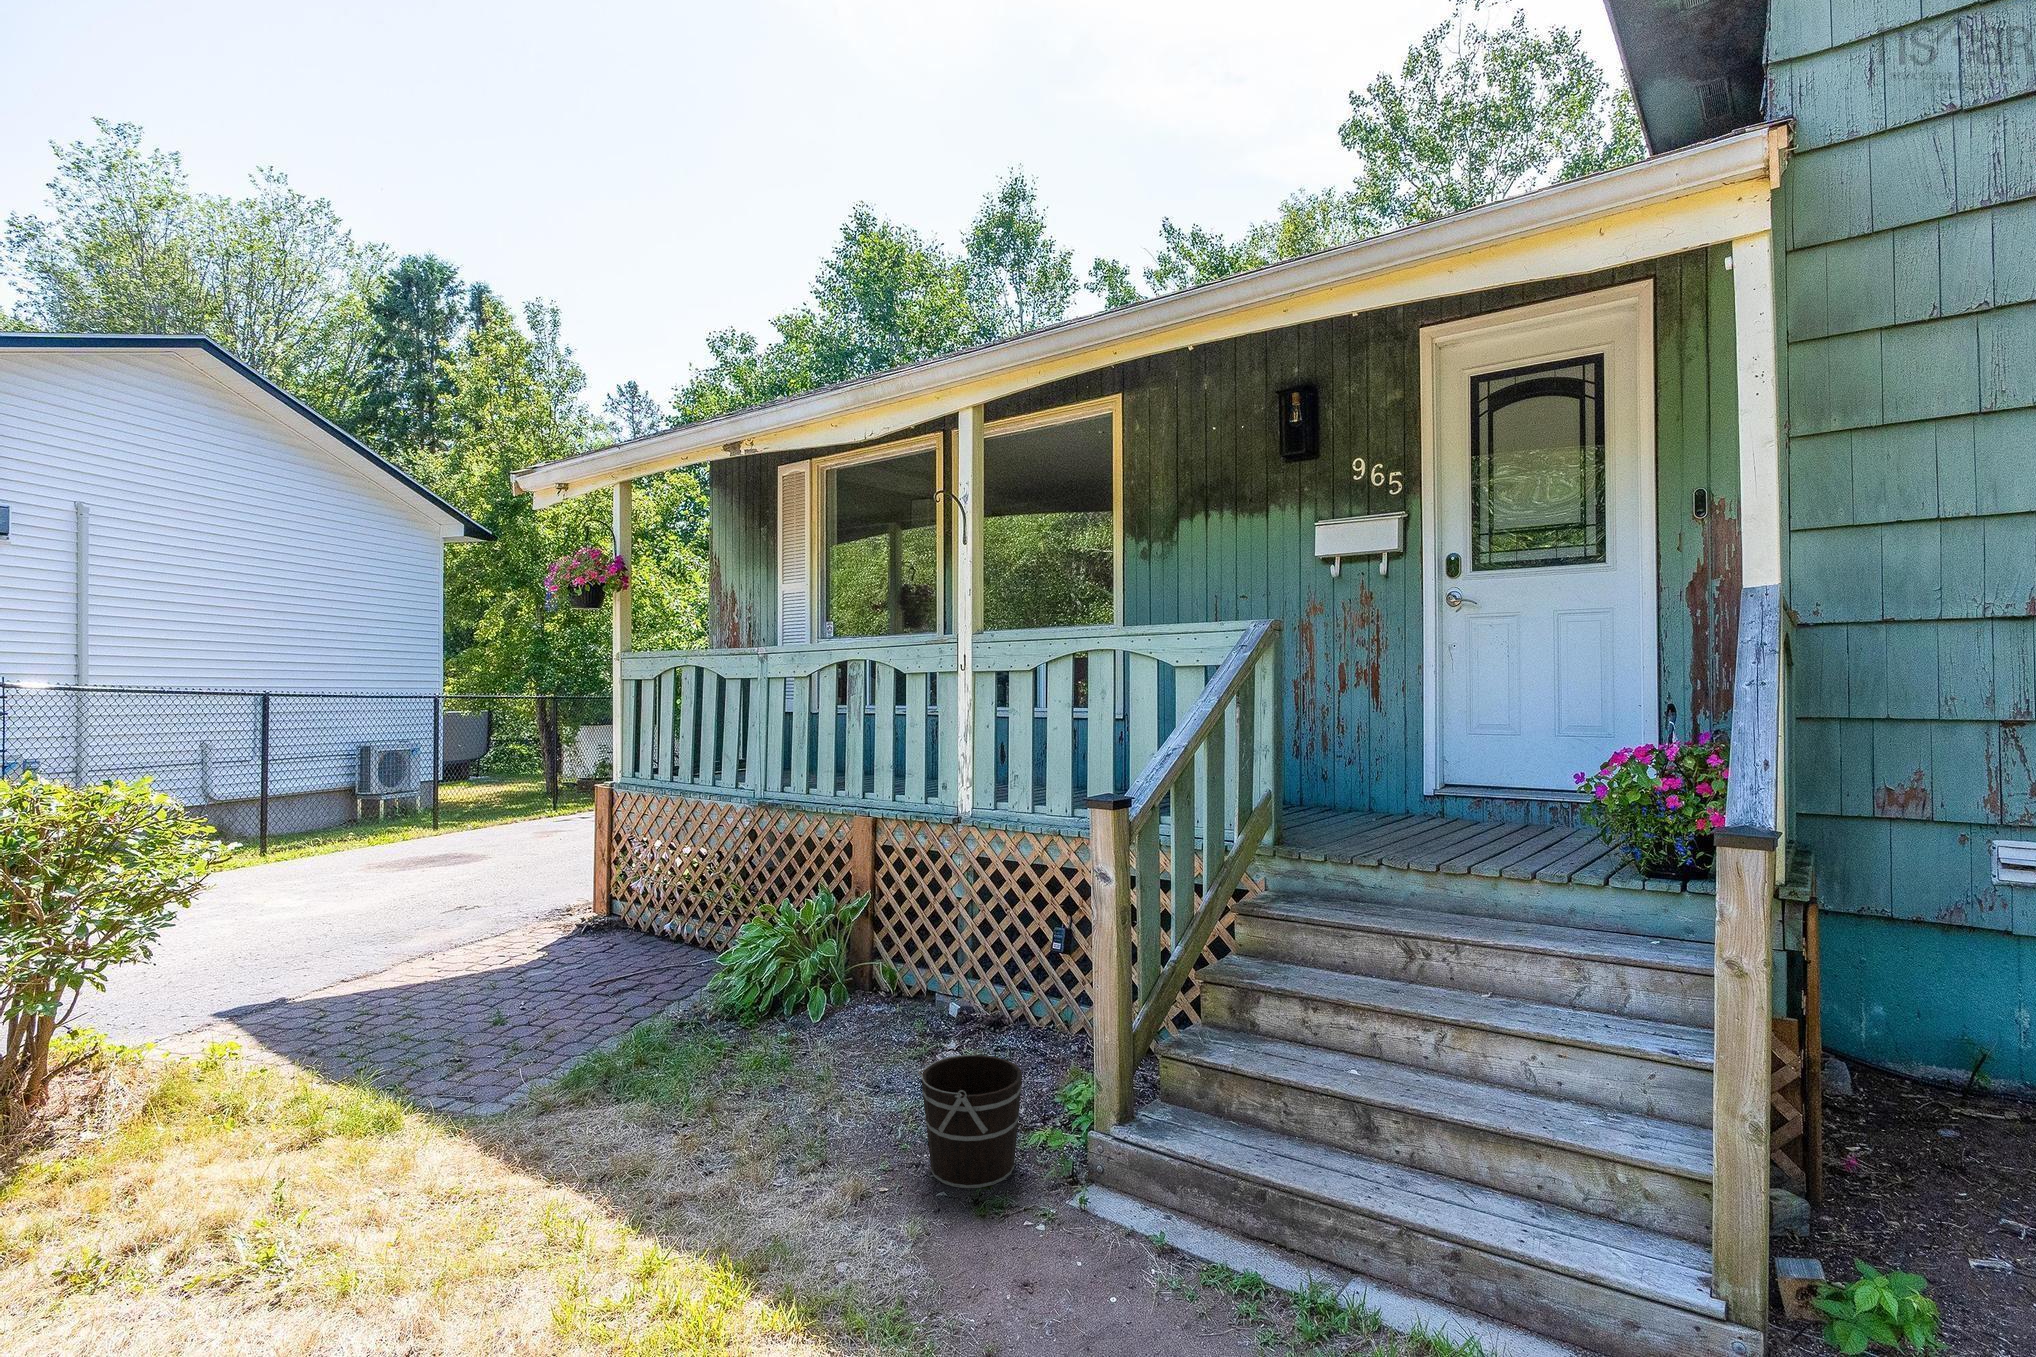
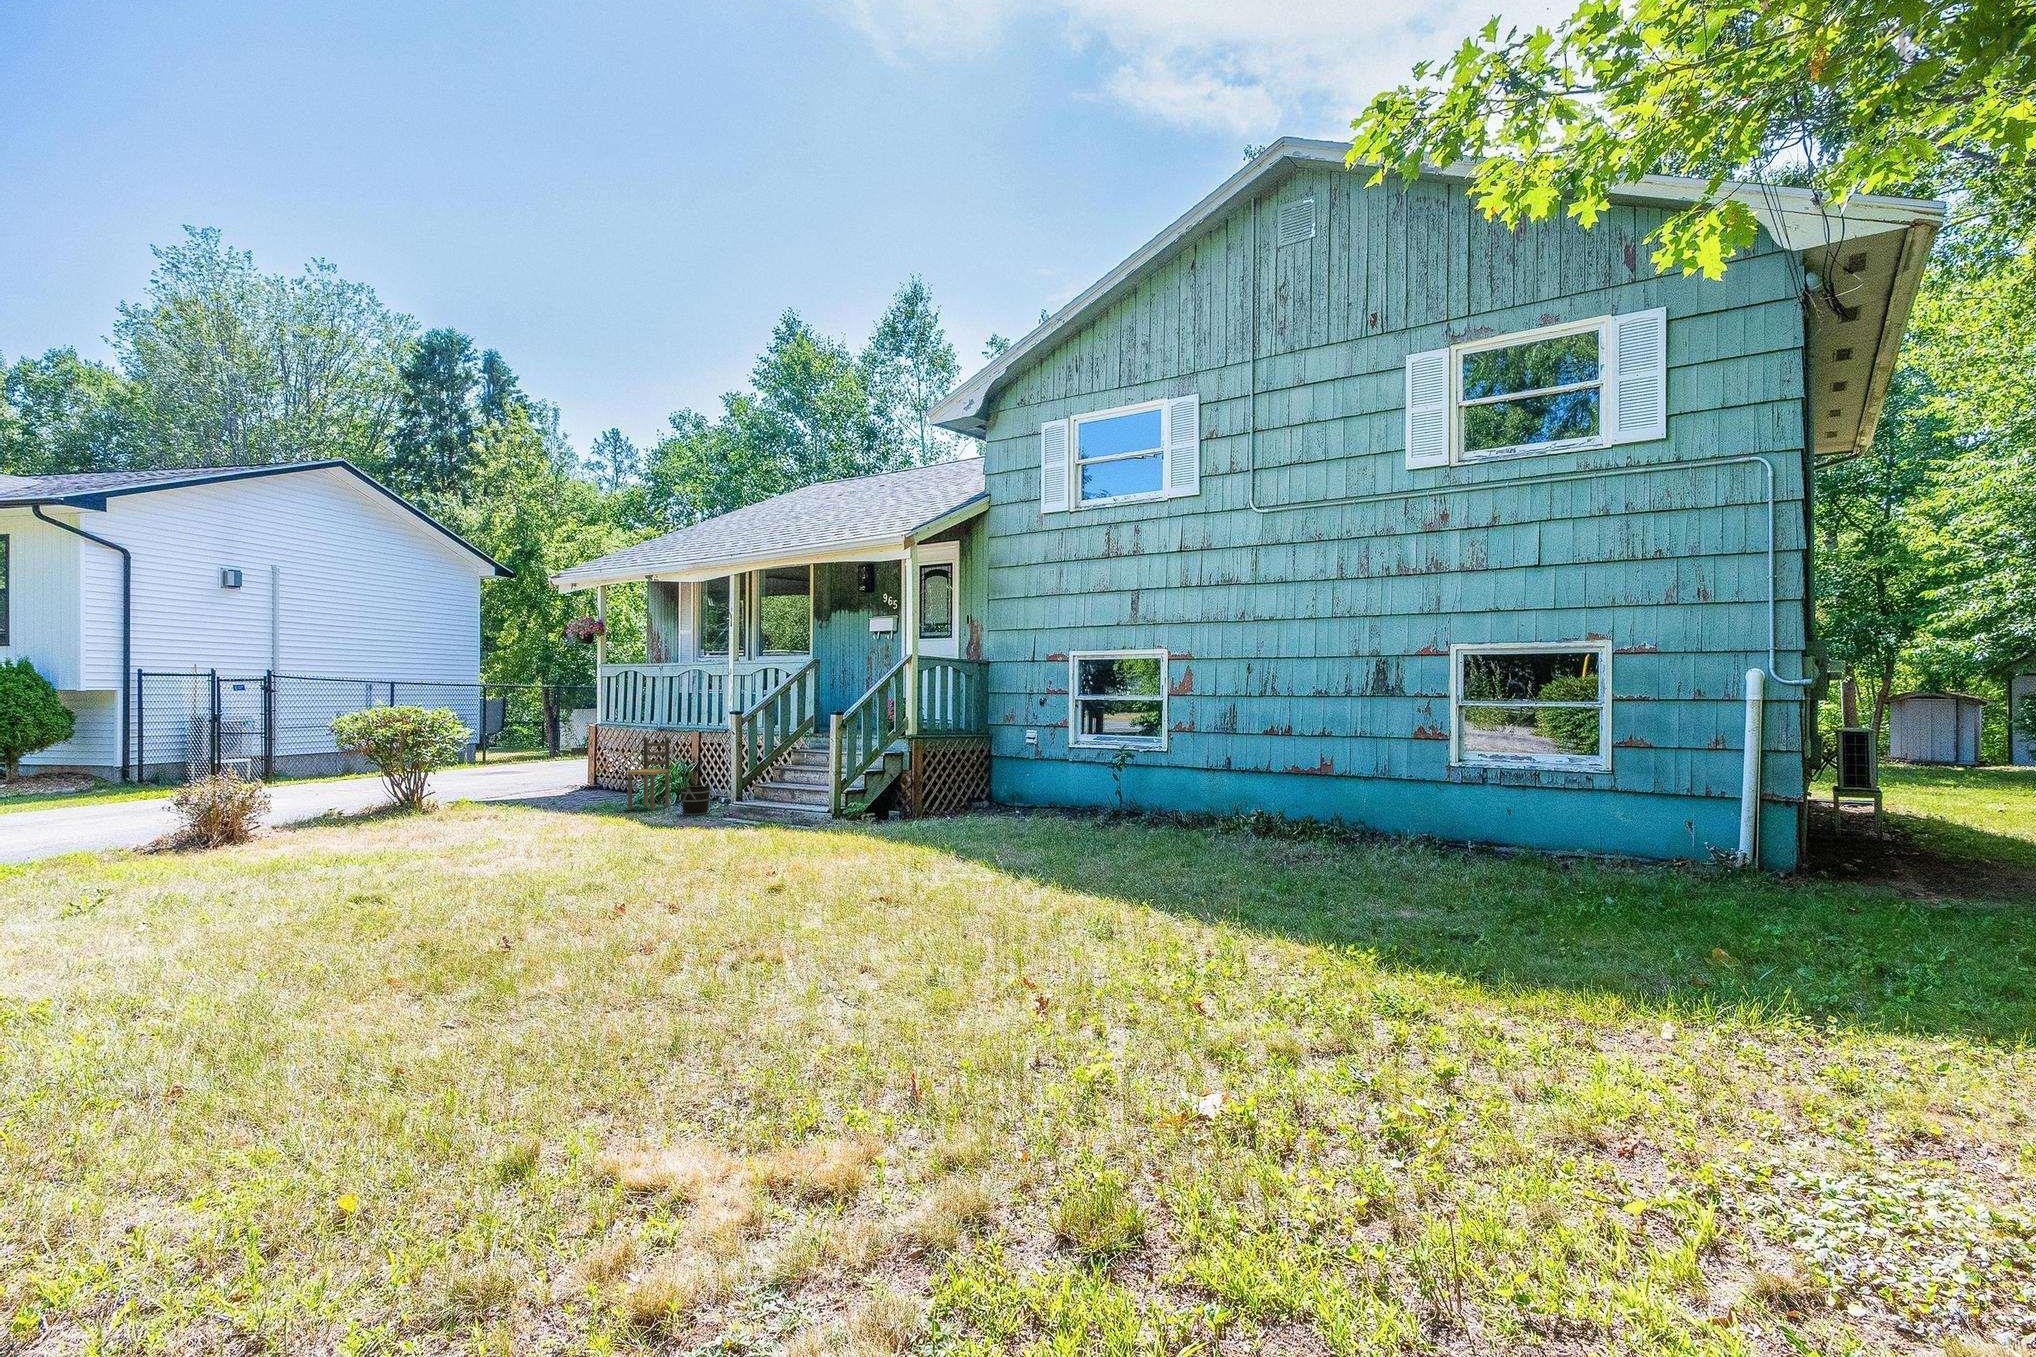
chair: none [720,865,846,1131] -> present [628,737,670,810]

